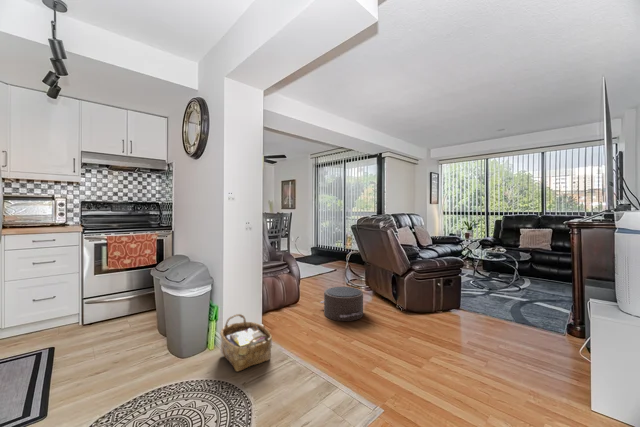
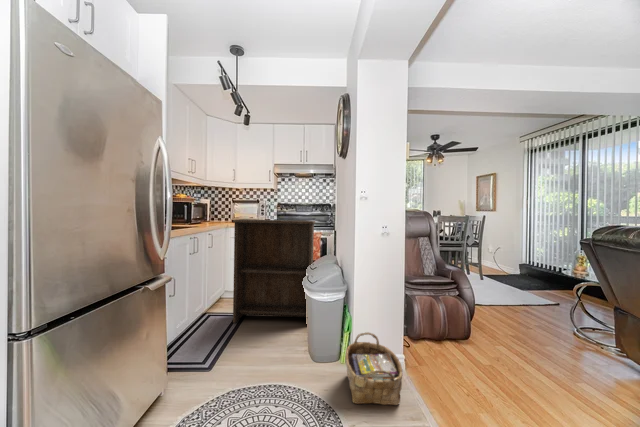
bookshelf: none [36,221,159,360] -> present [233,219,315,323]
pouf: present [320,287,363,321] -> none [502,330,587,398]

